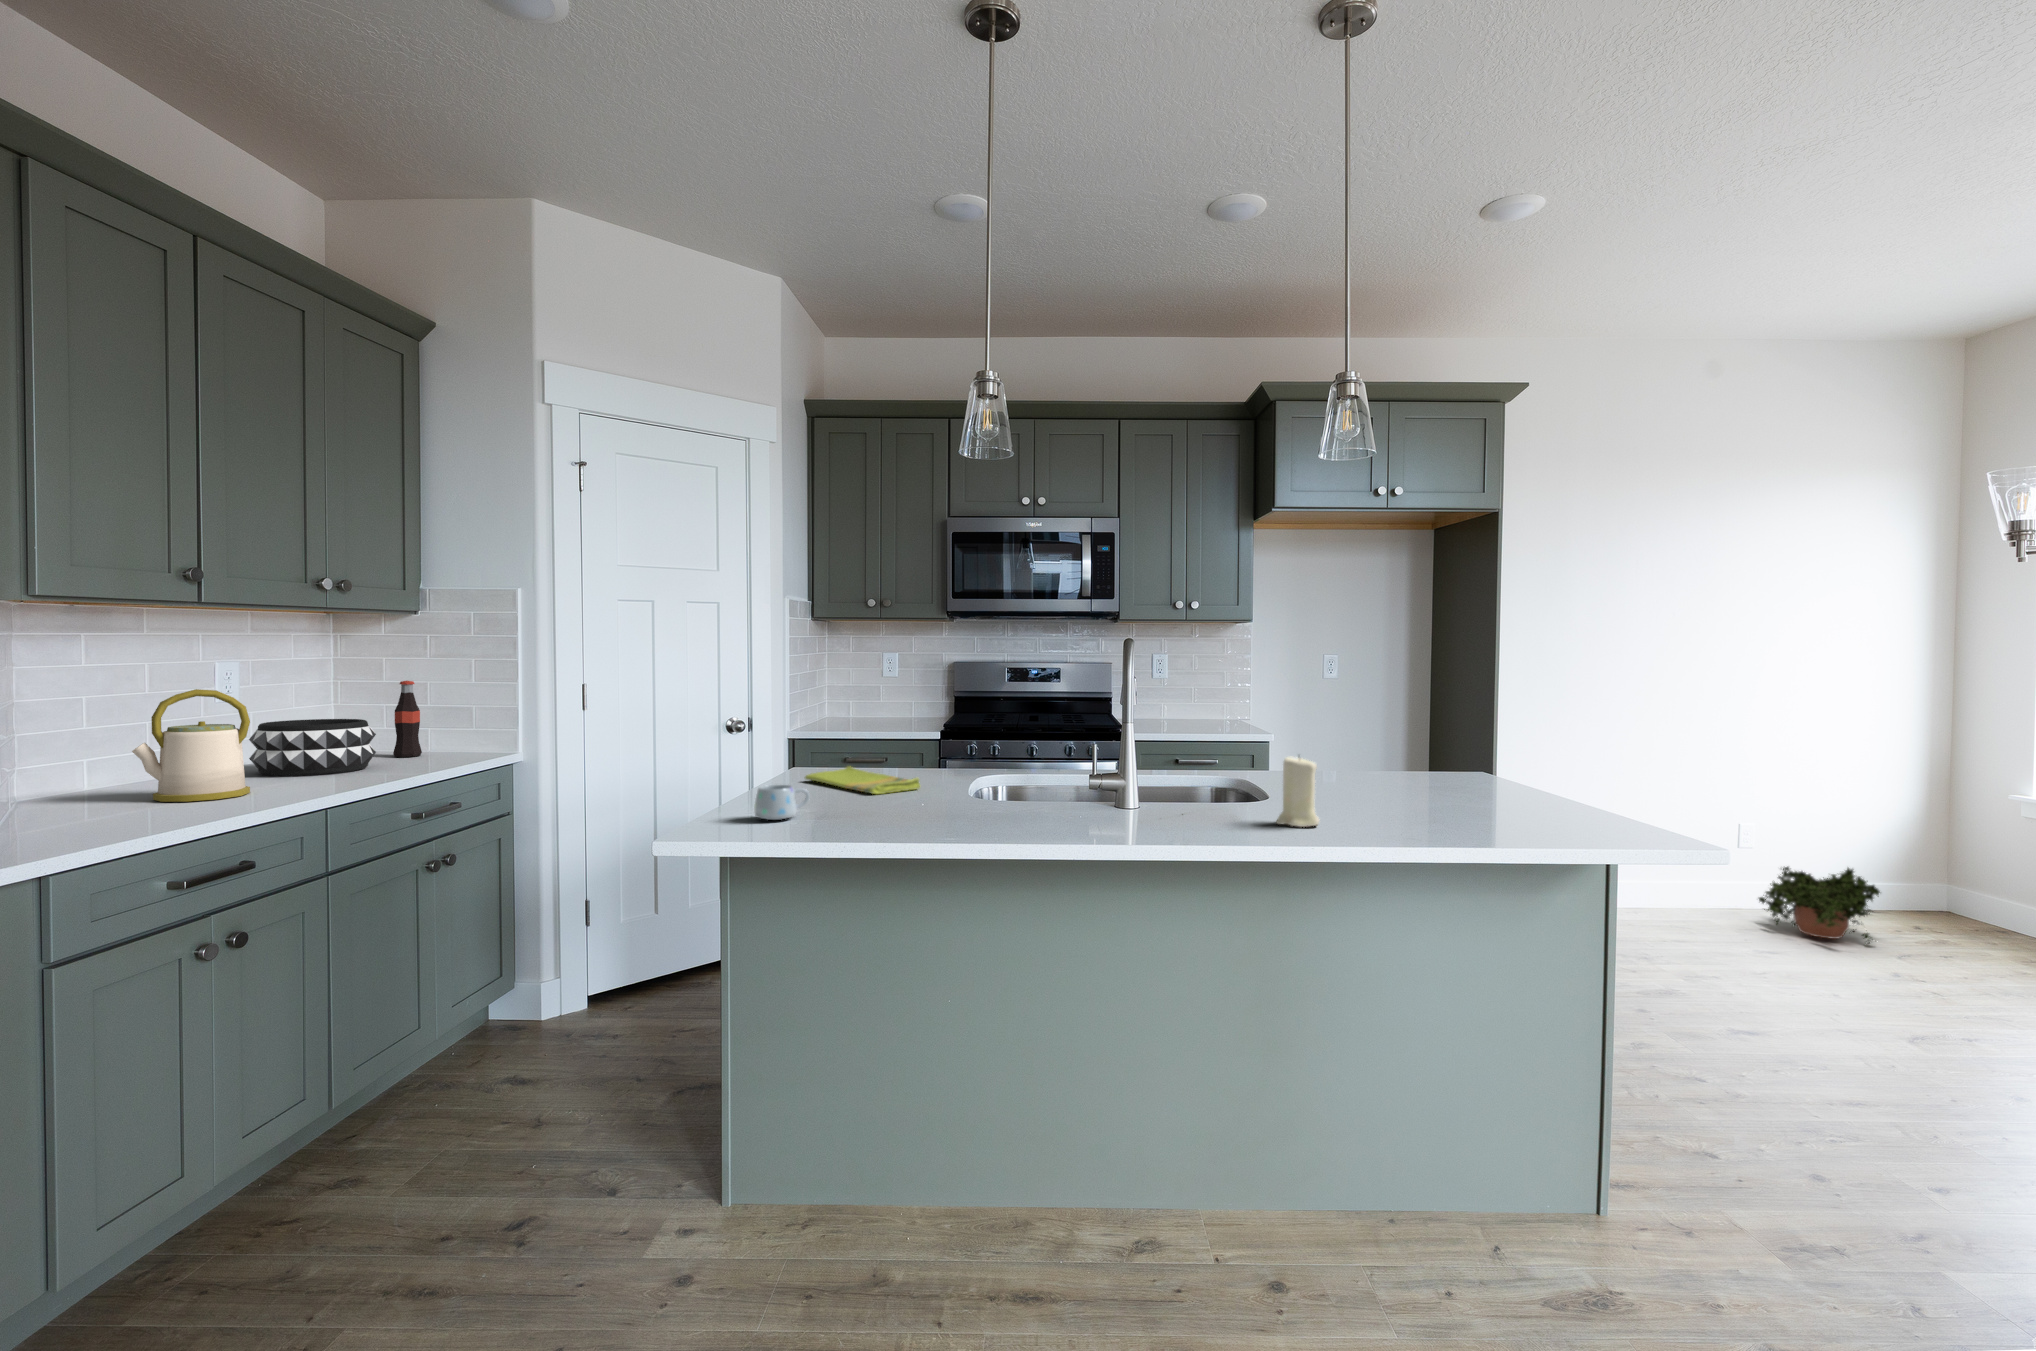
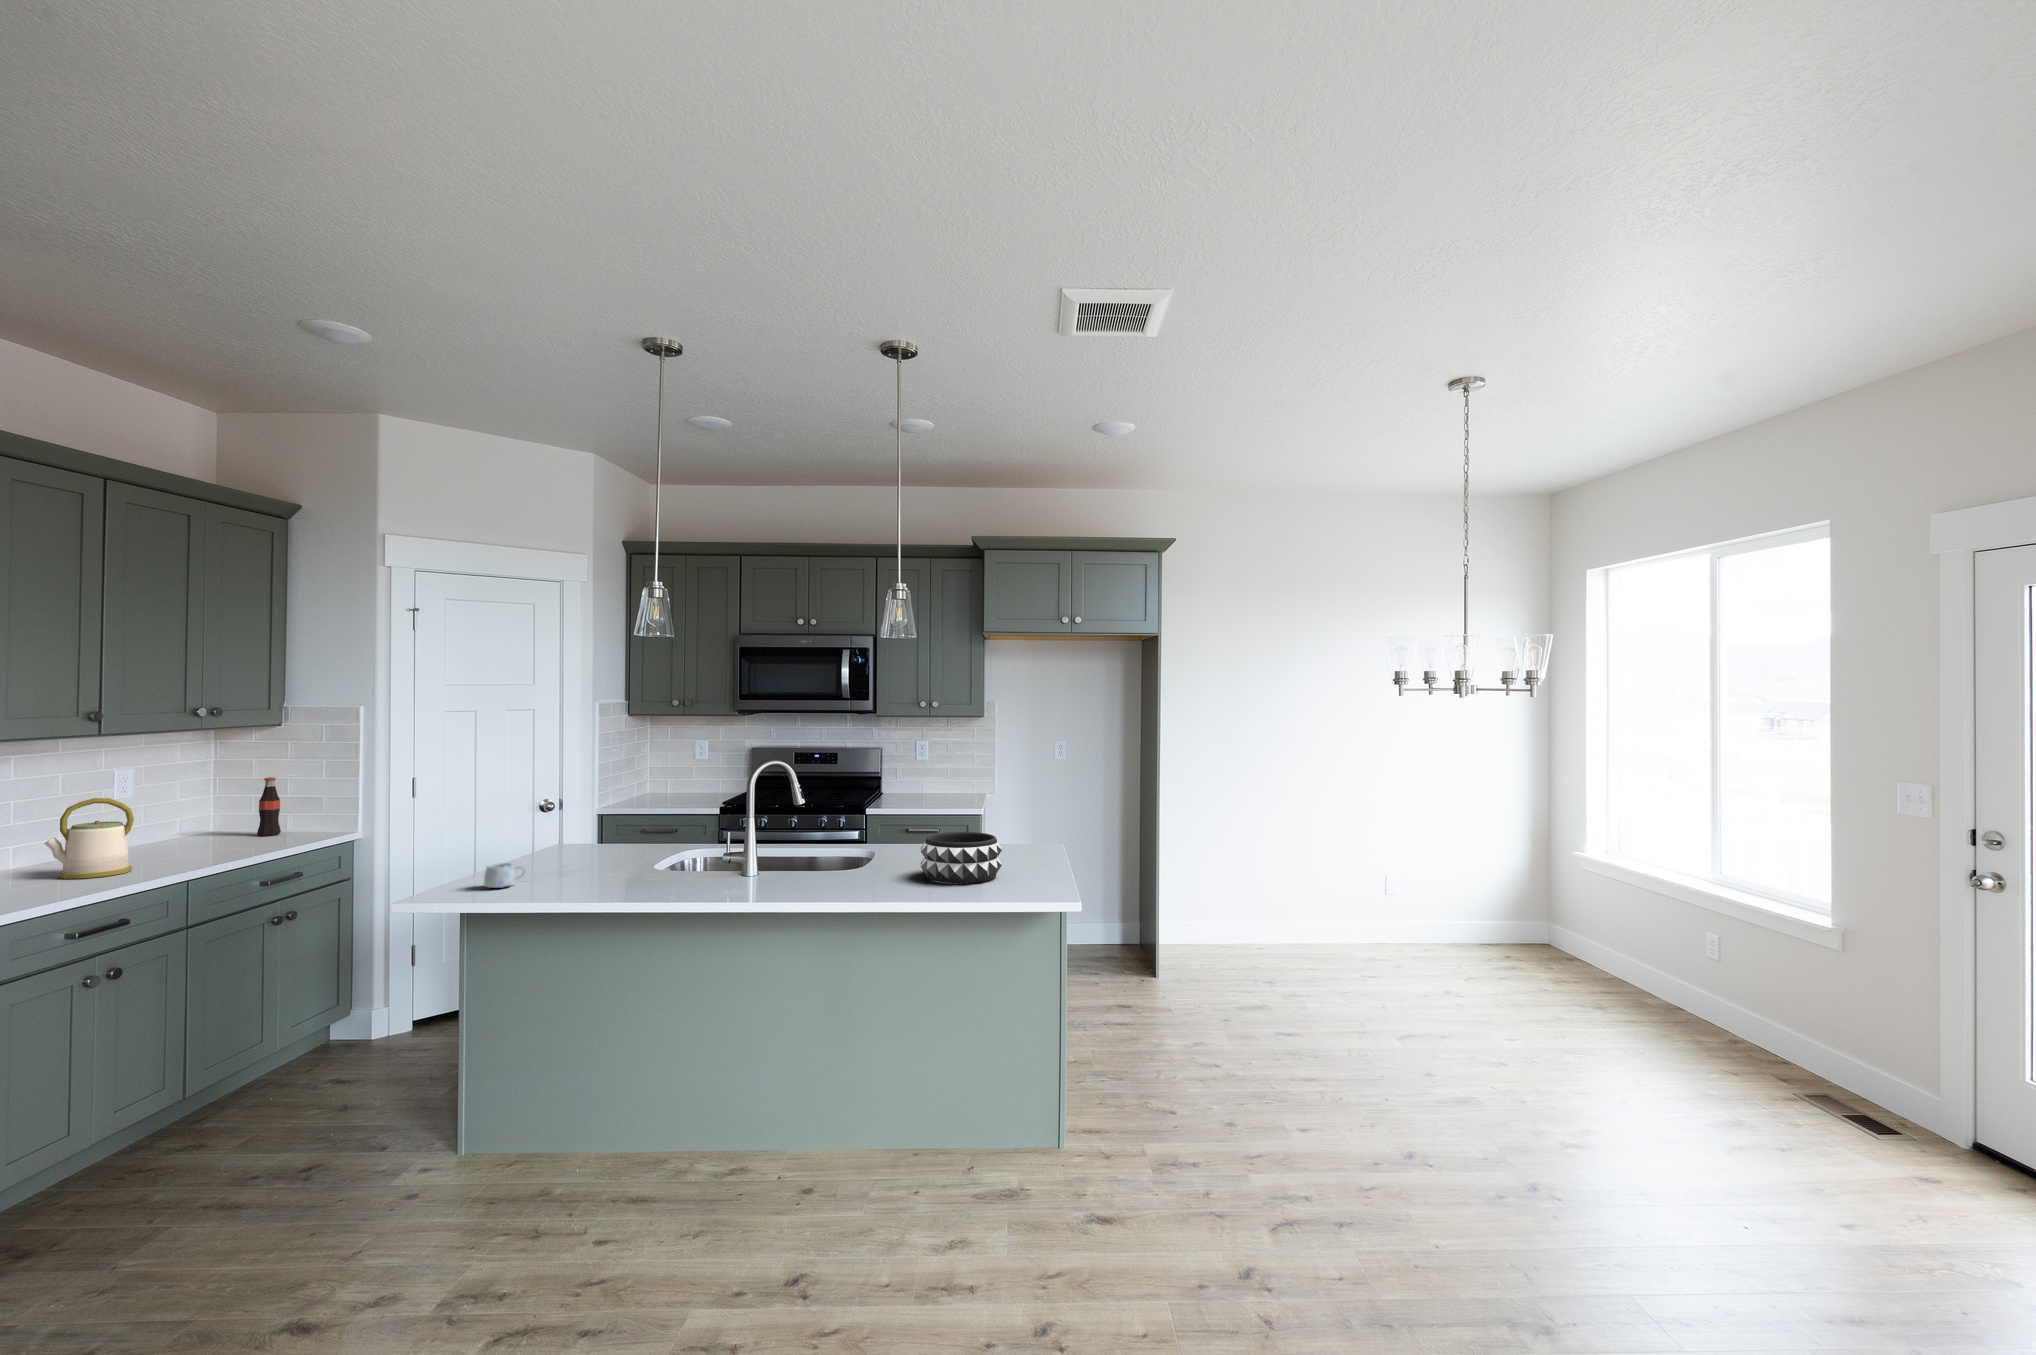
decorative bowl: present [249,719,376,776] -> present [921,832,1002,884]
candle: present [1276,757,1319,827] -> none [836,841,866,889]
dish towel: present [805,766,920,794] -> none [560,842,635,866]
potted plant: present [1759,867,1880,944] -> none [1376,904,1454,966]

